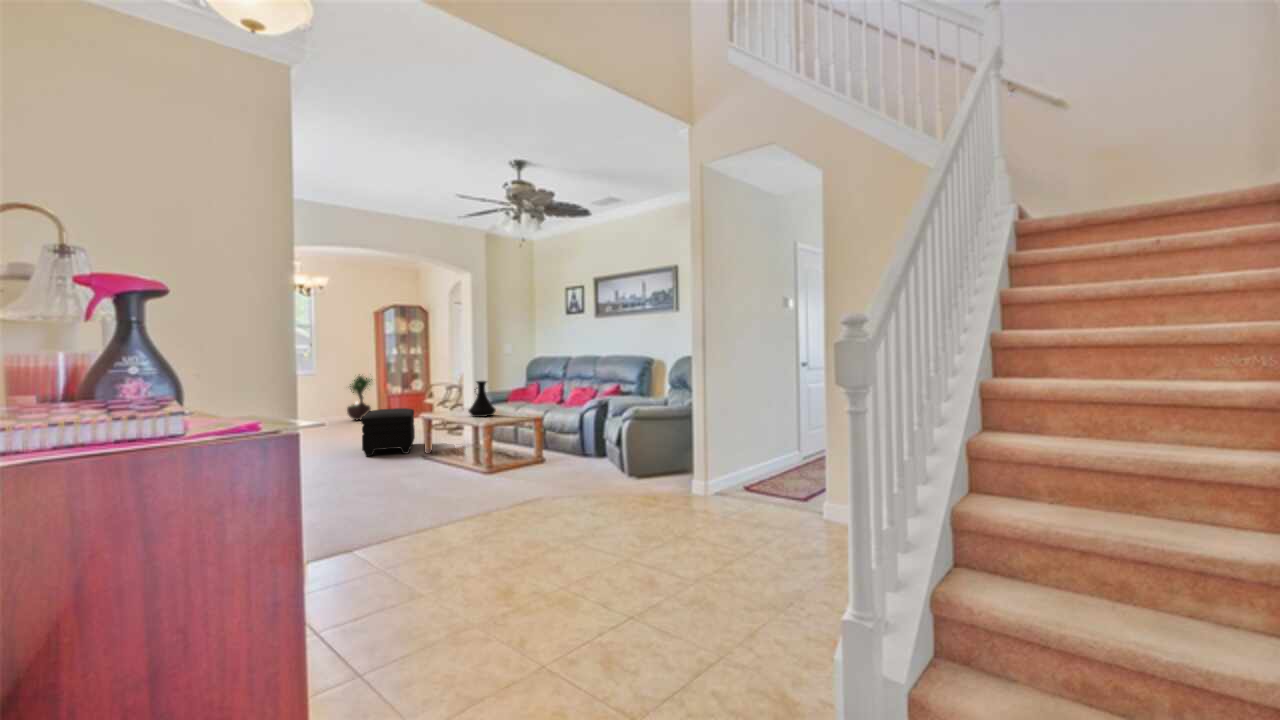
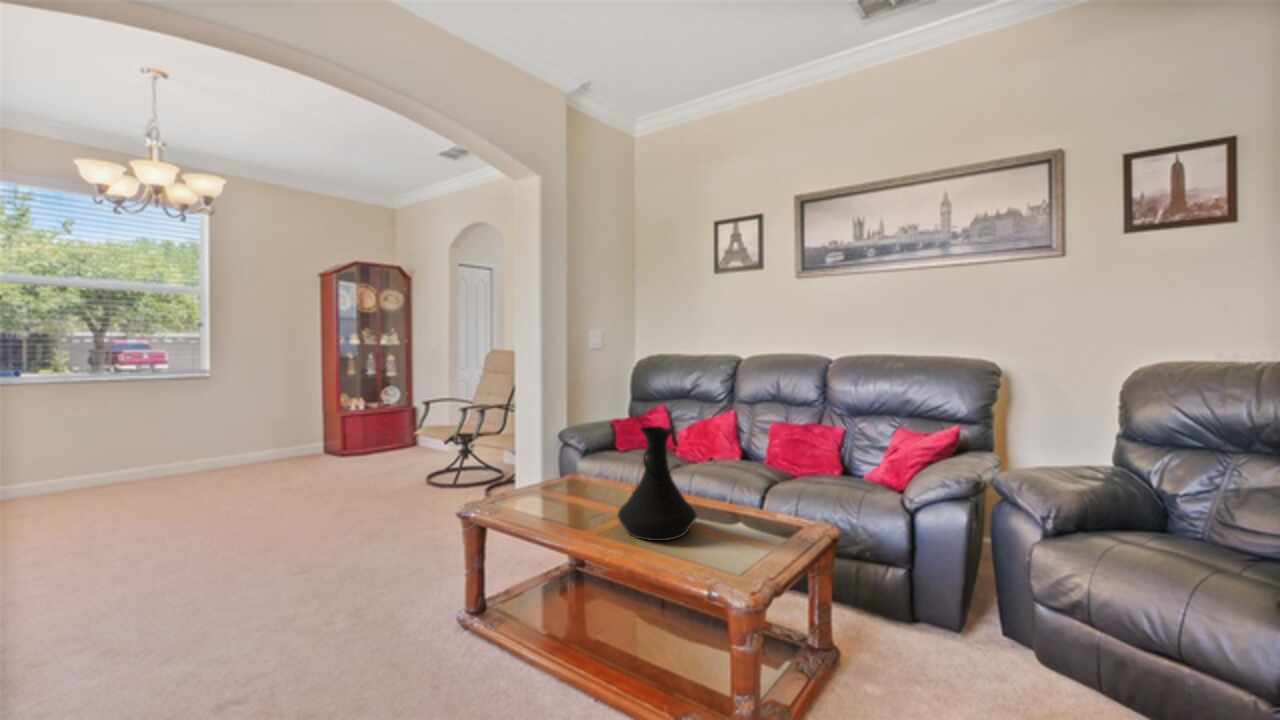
potted tree: present [347,374,372,420] -> none [260,374,319,461]
ottoman: present [361,408,415,456] -> none [281,475,428,639]

